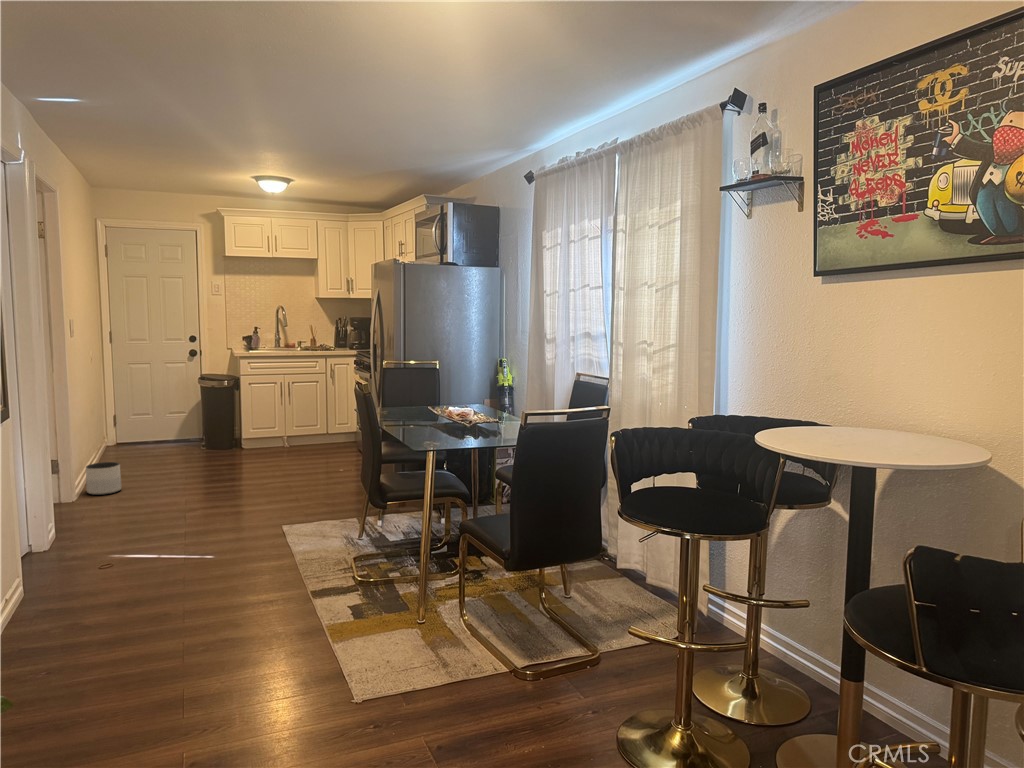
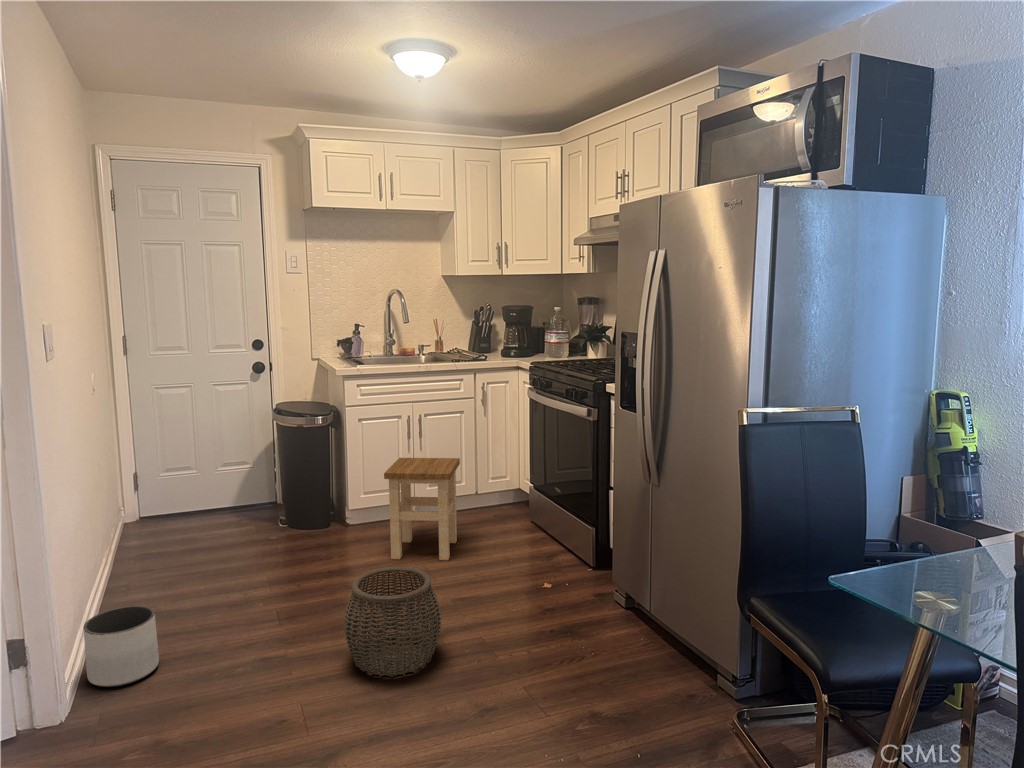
stool: none [254,406,305,462] -> present [384,458,460,560]
woven basket: none [211,448,261,495] -> present [344,567,441,677]

